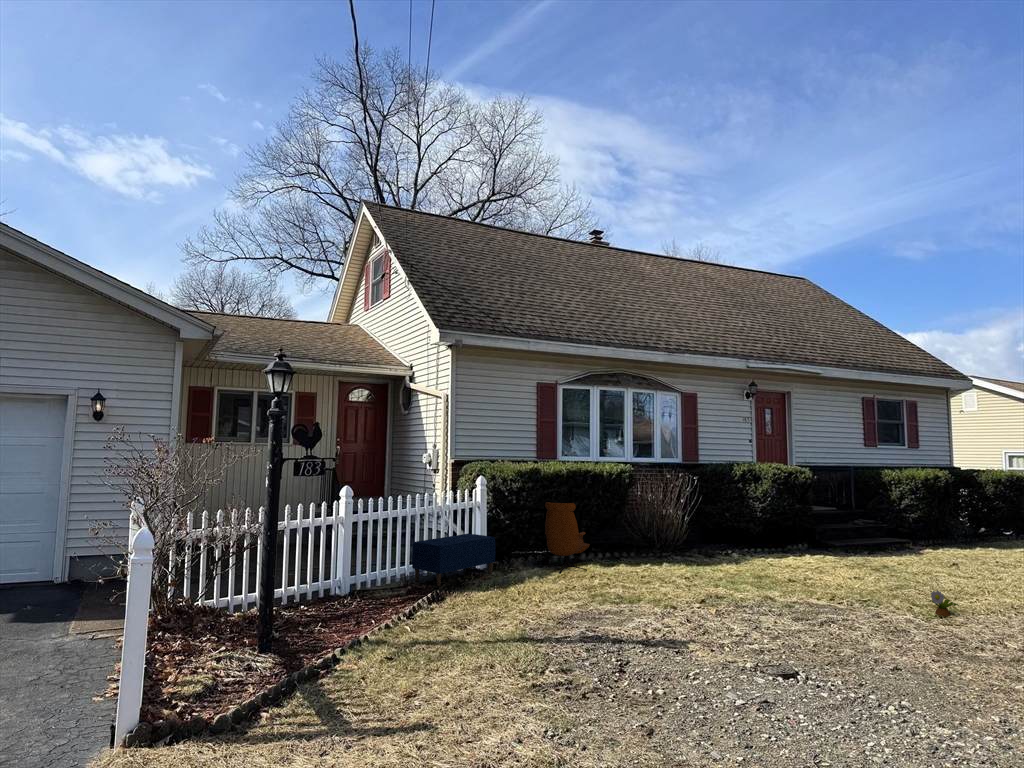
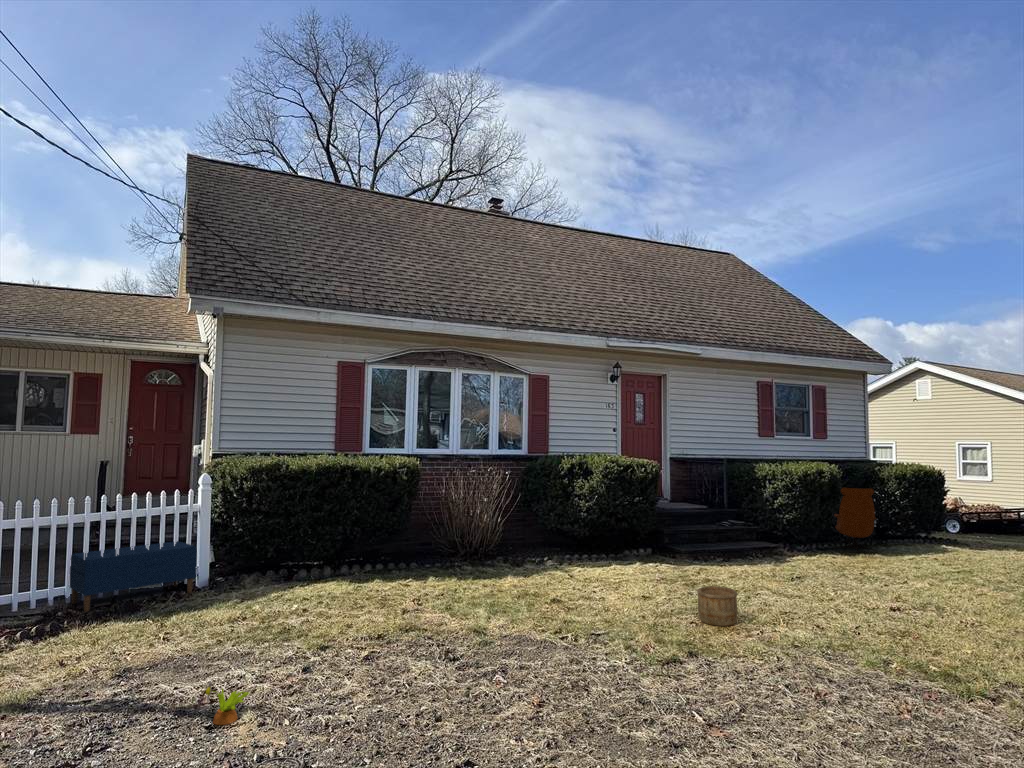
lounge chair: present [545,502,591,574] -> present [833,488,878,554]
wooden bucket: none [909,563,944,592] -> present [697,586,738,626]
decorative plant: present [928,590,959,616] -> present [206,681,250,725]

